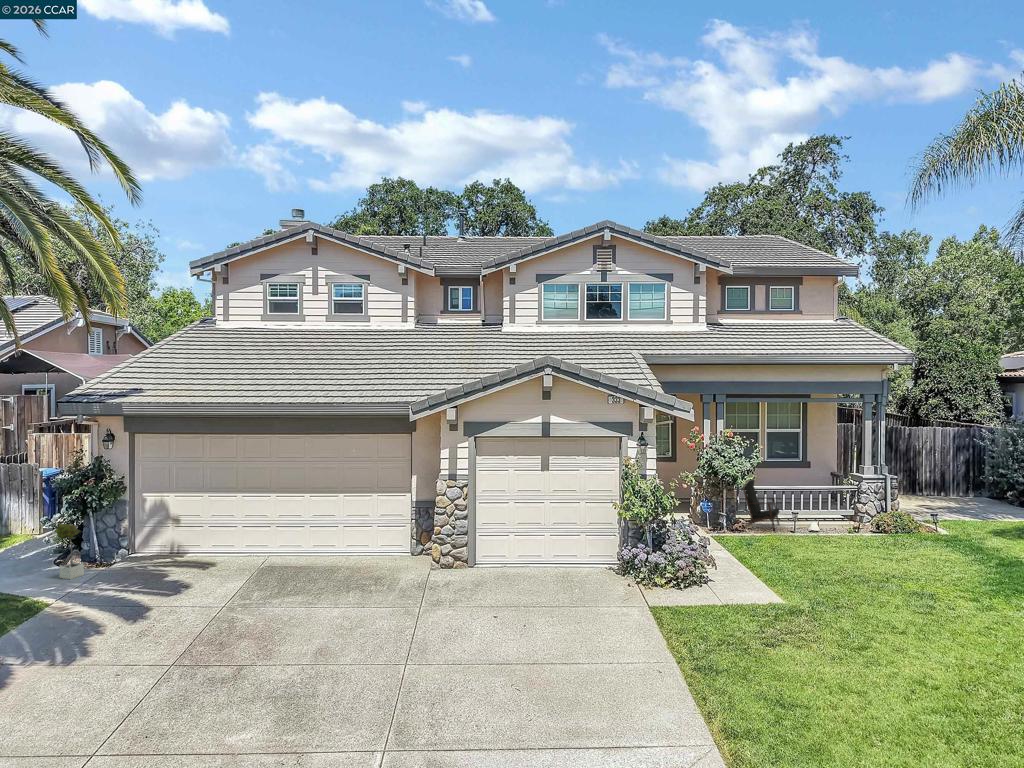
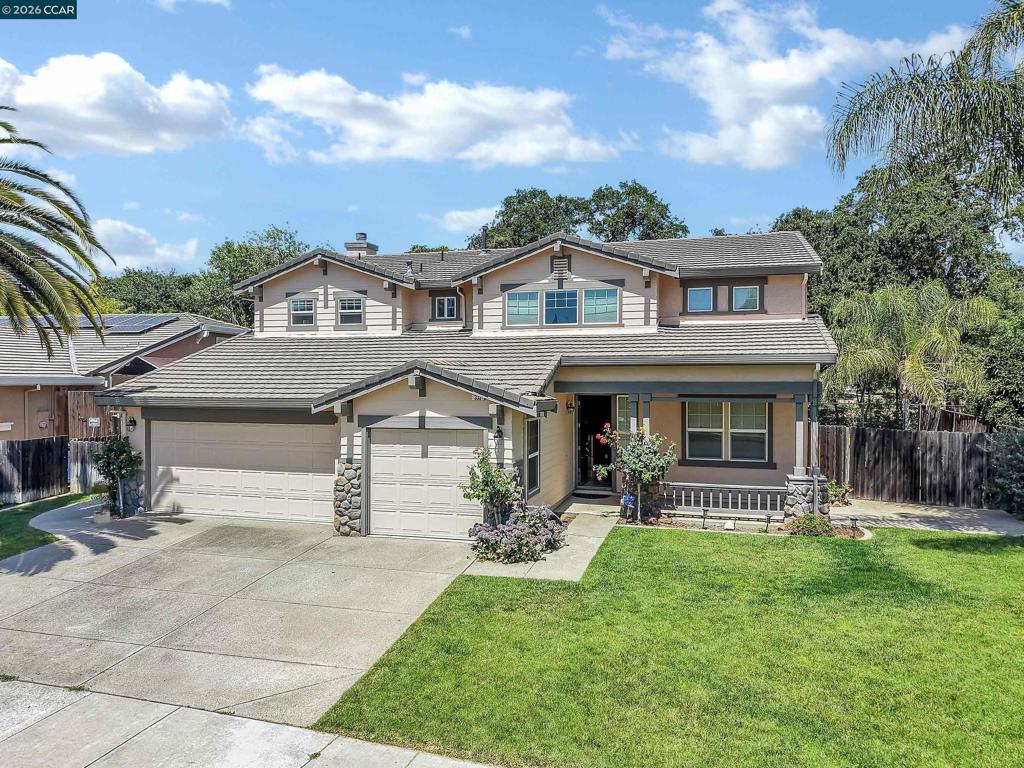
lounge chair: present [743,476,779,531] -> none [652,472,696,527]

